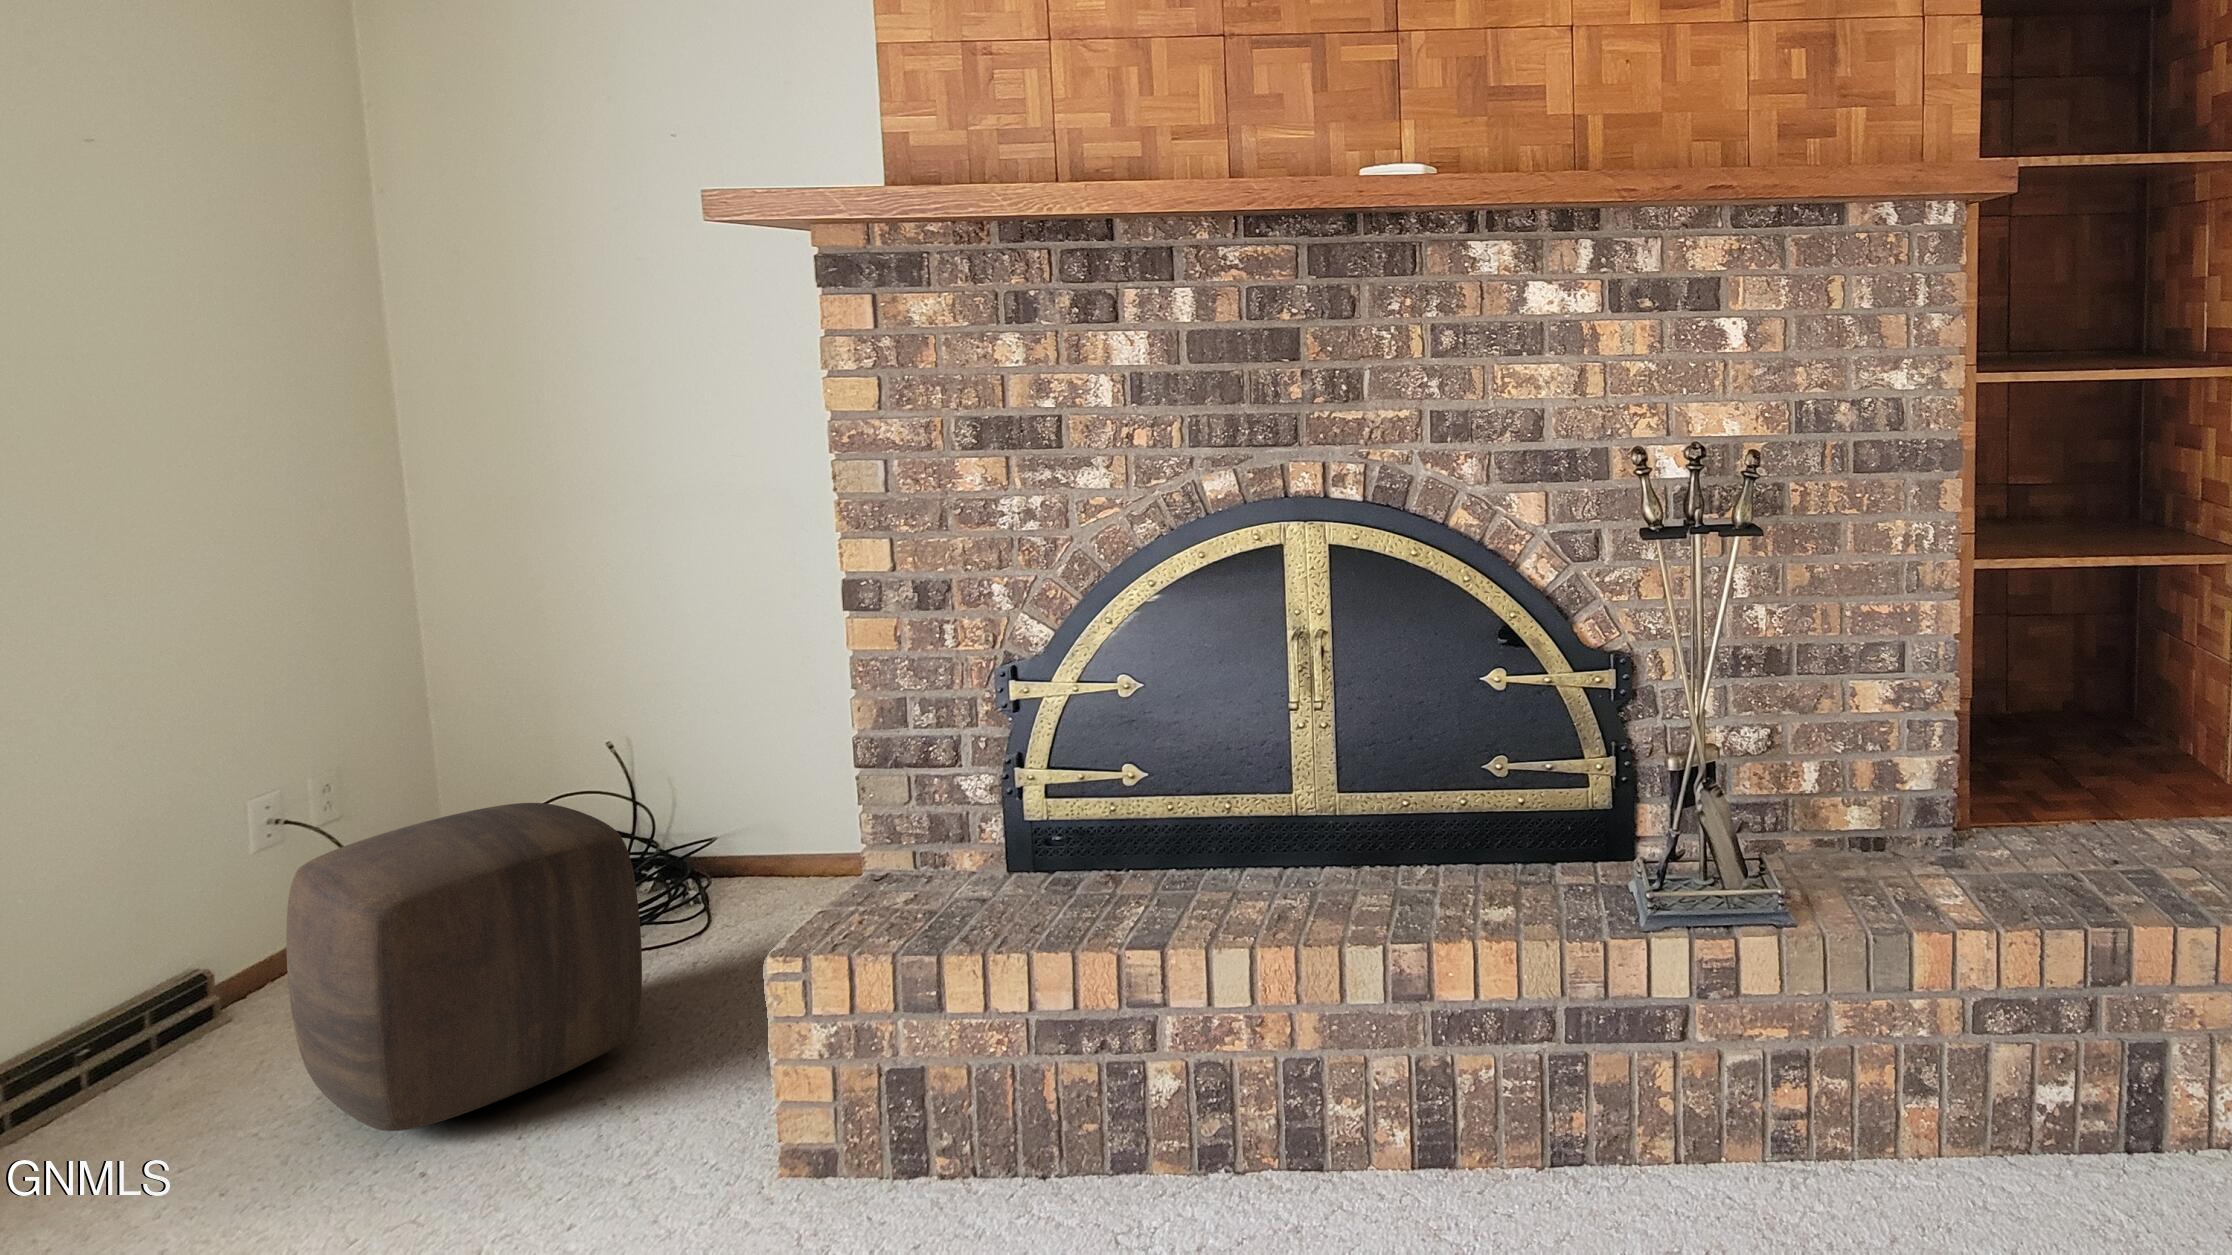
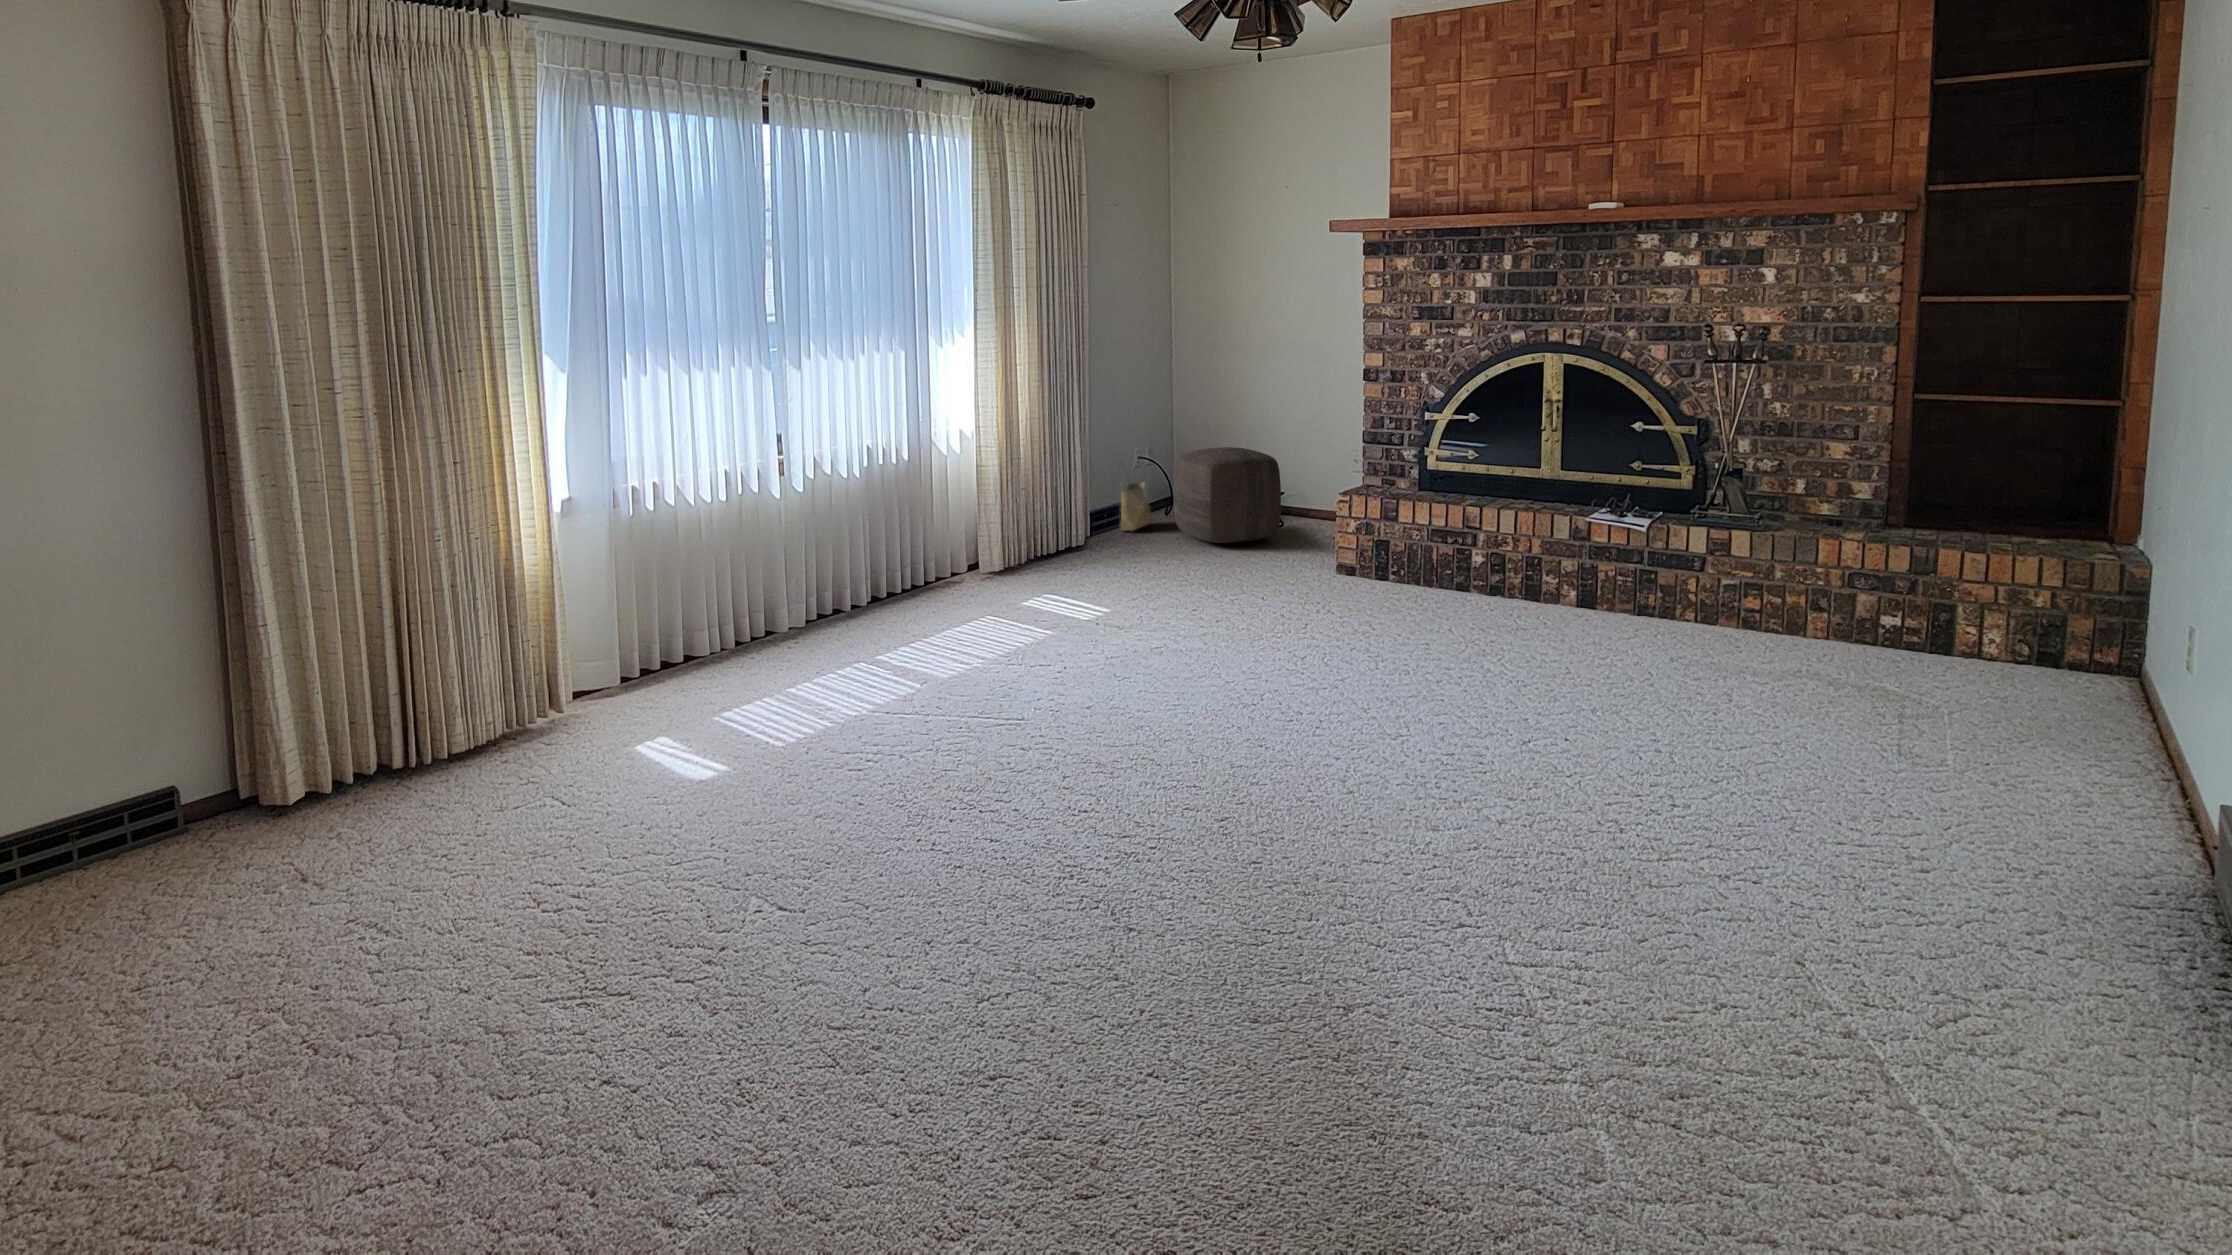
woven basket: none [95,889,257,1120] -> present [1119,476,1152,531]

